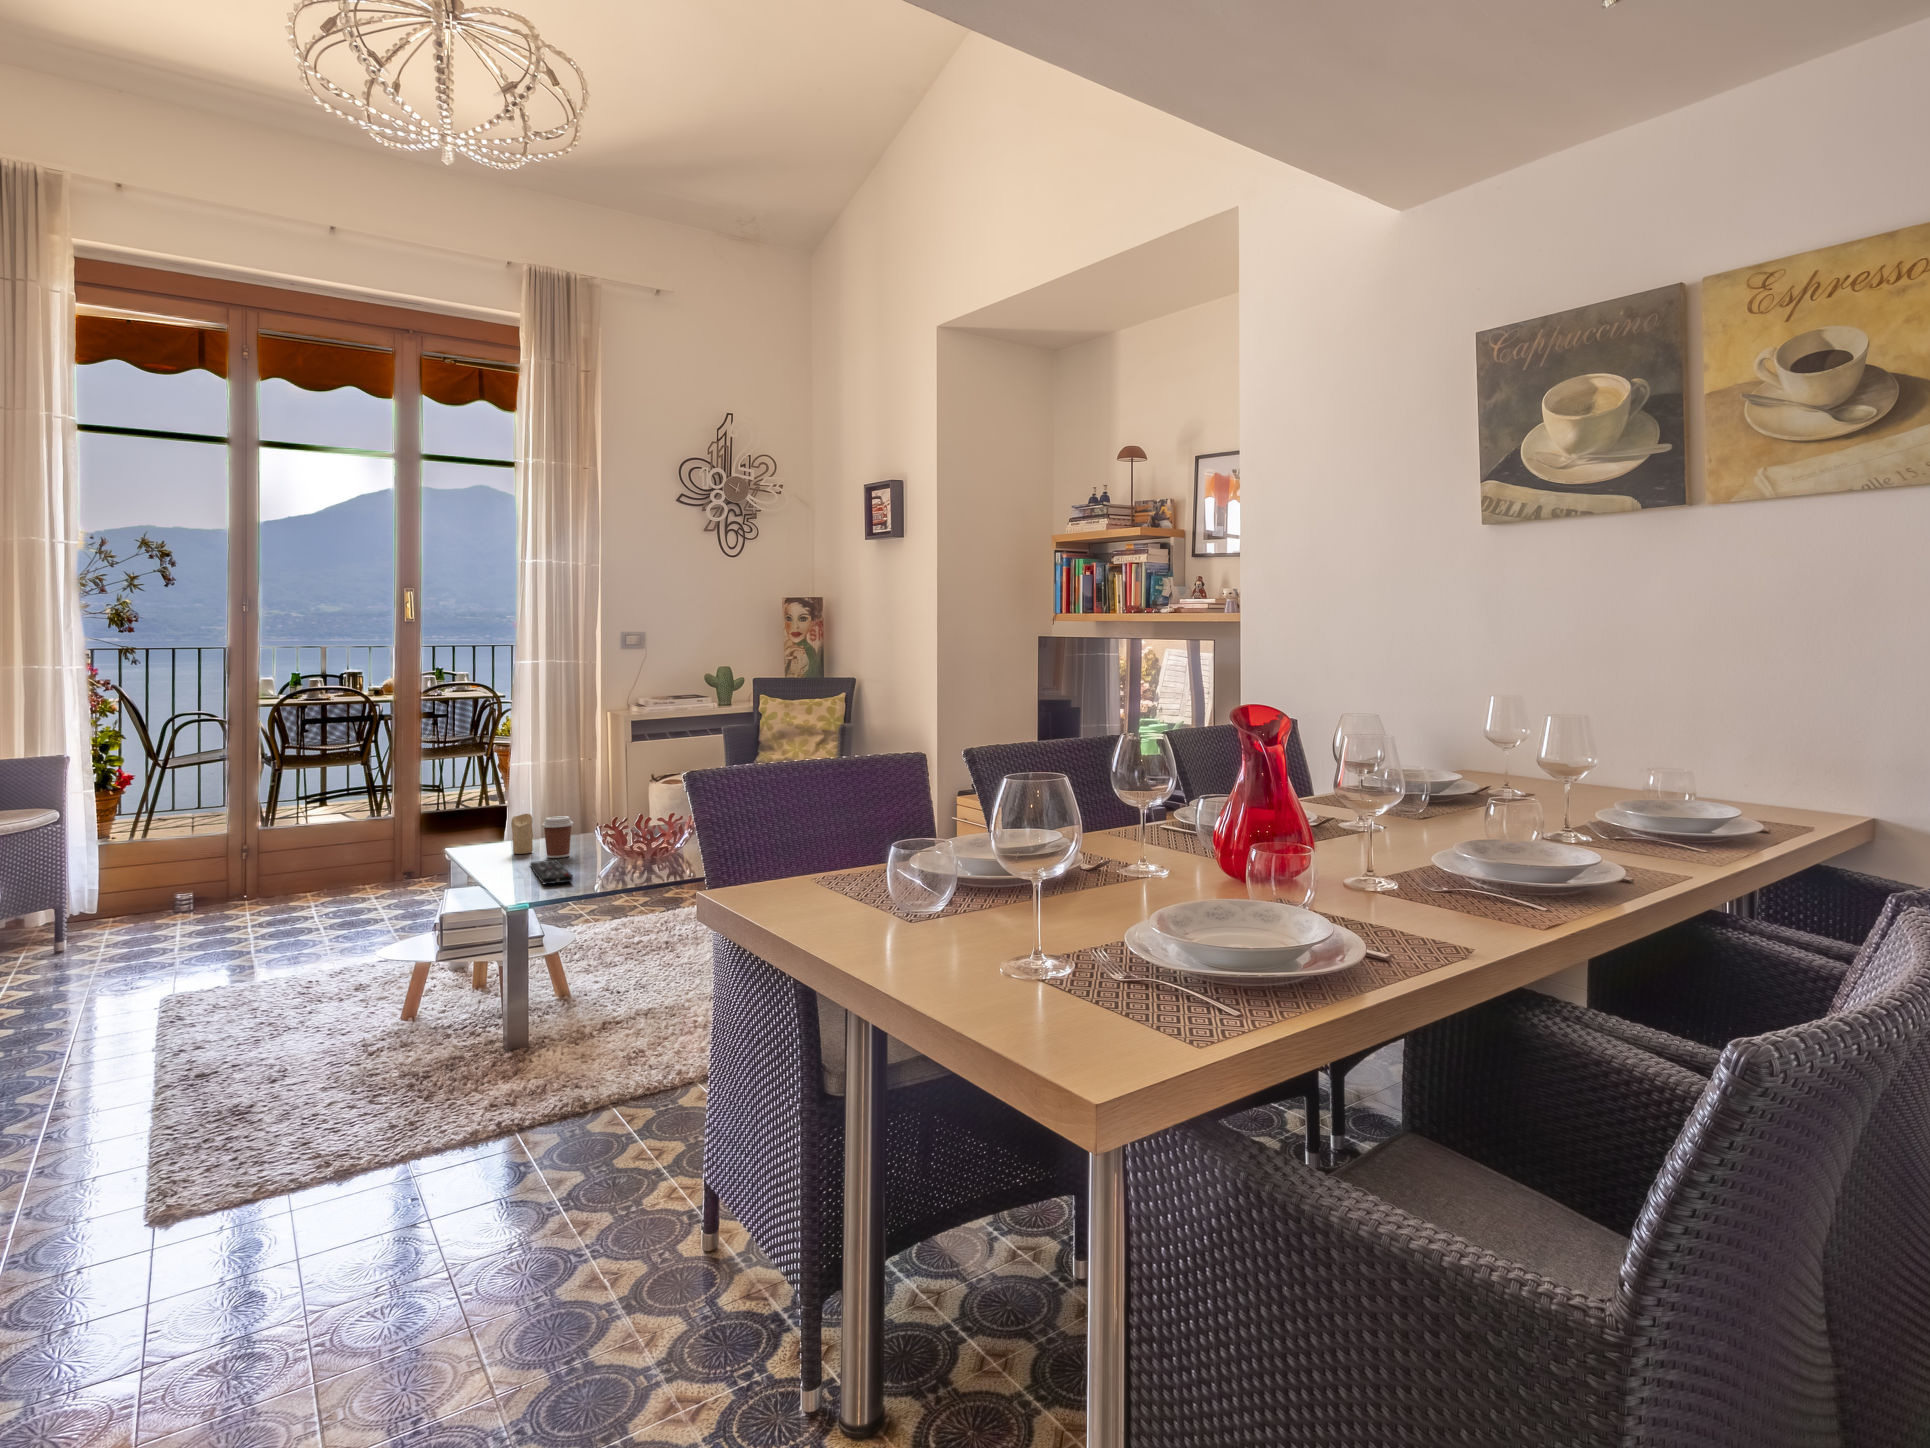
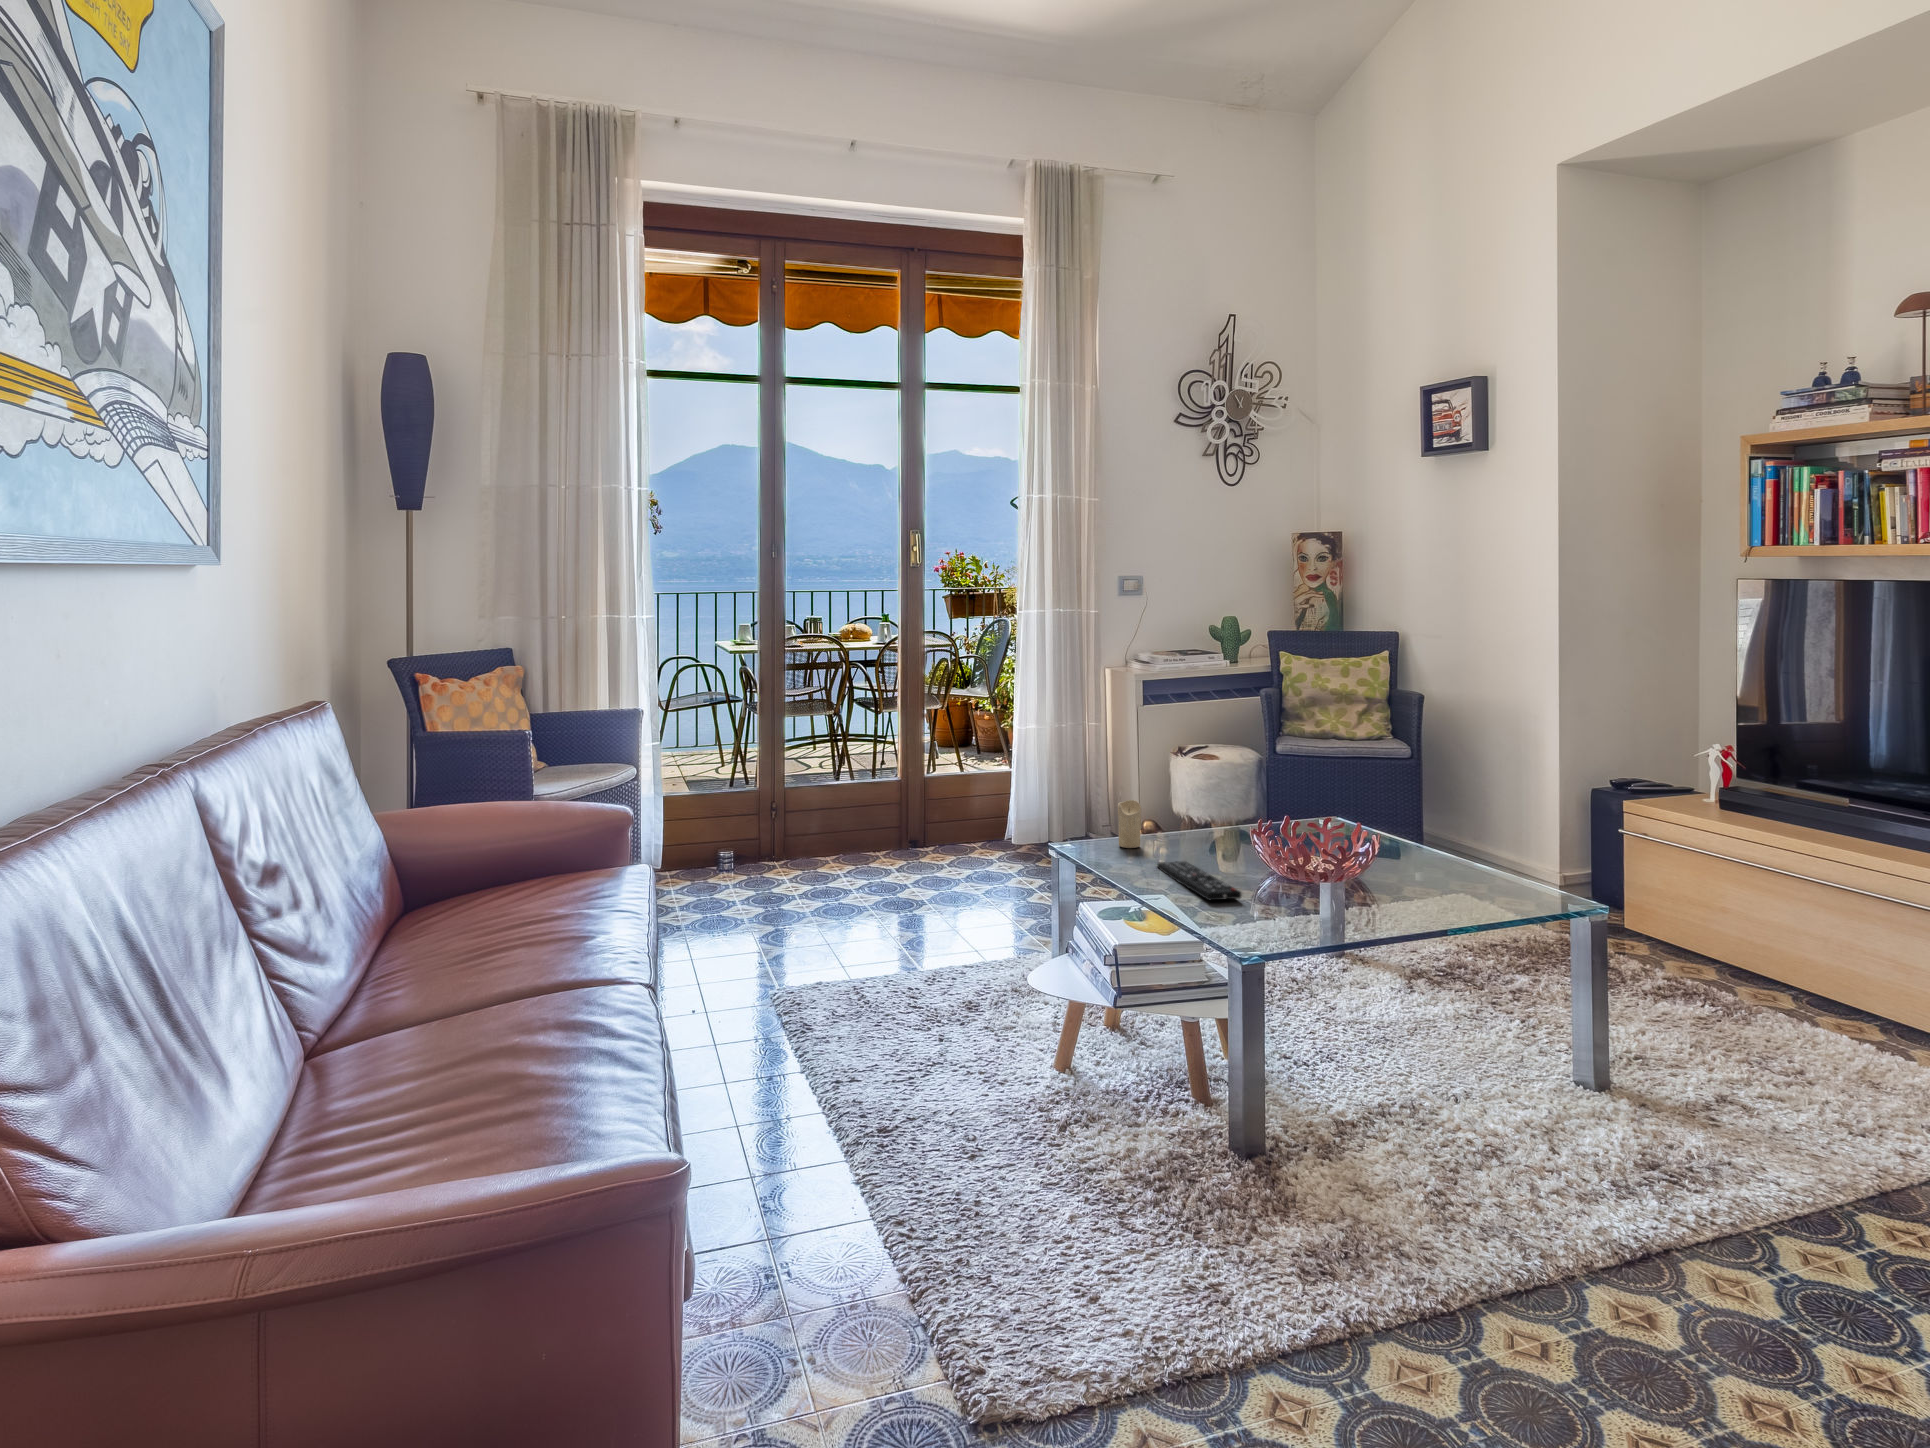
coffee cup: present [542,816,573,858] -> none [1159,807,1195,858]

